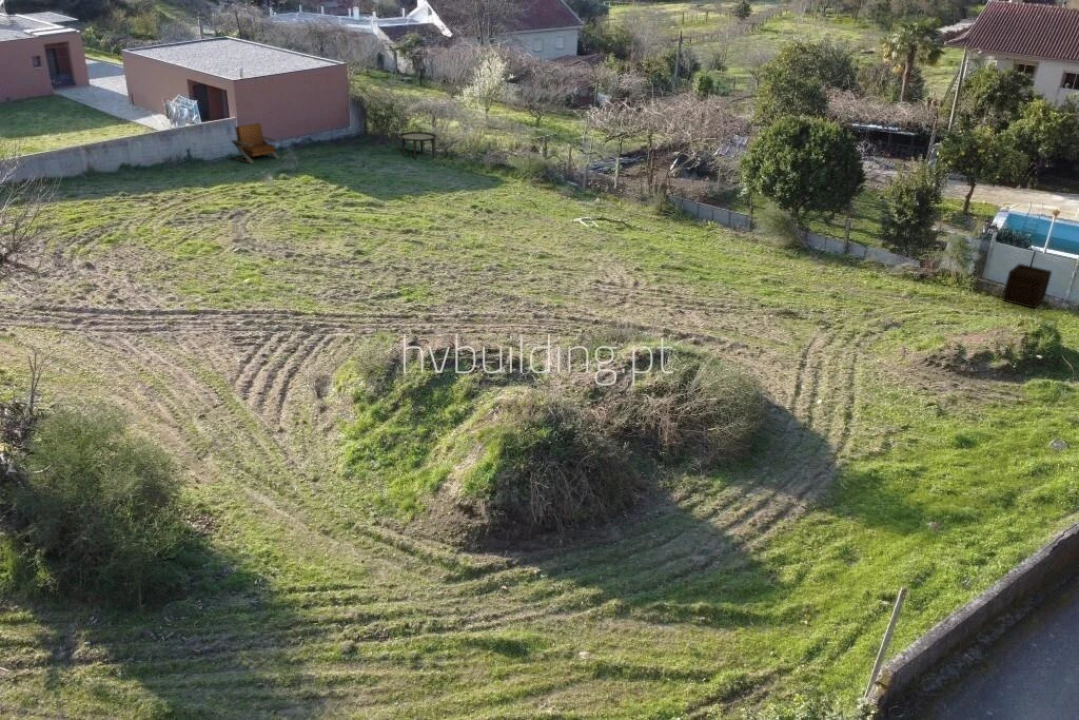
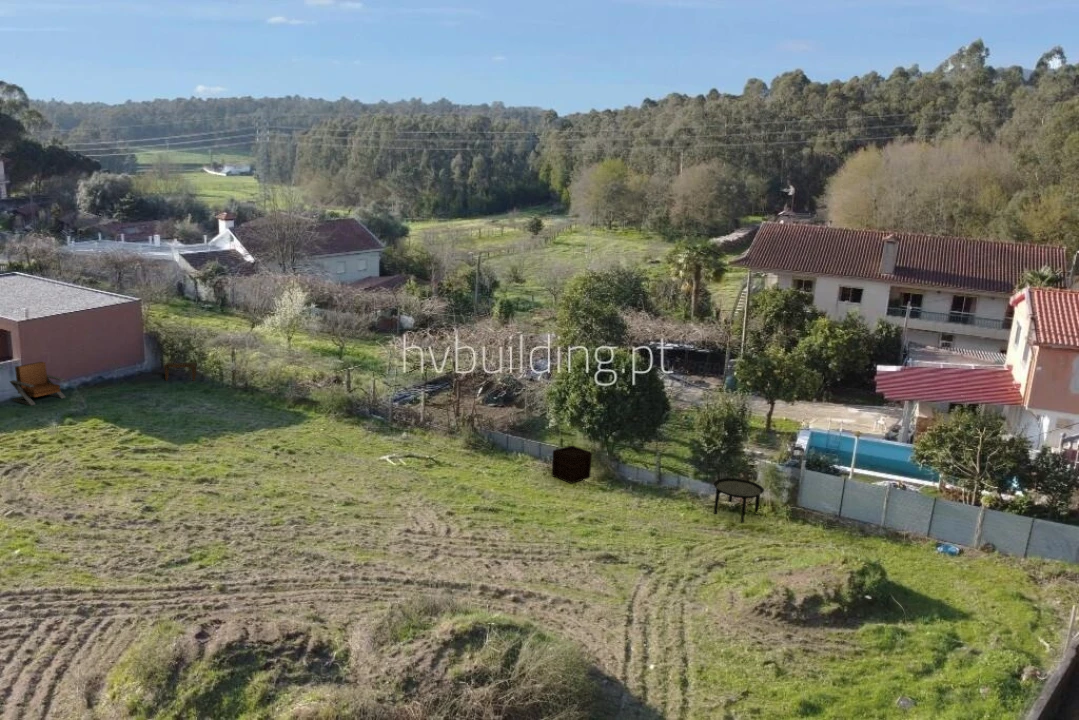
bench: none [366,129,396,147] -> present [164,363,197,381]
round table: present [400,132,436,160] -> present [714,478,764,523]
wooden crate: present [1002,264,1052,308] -> present [552,445,592,483]

